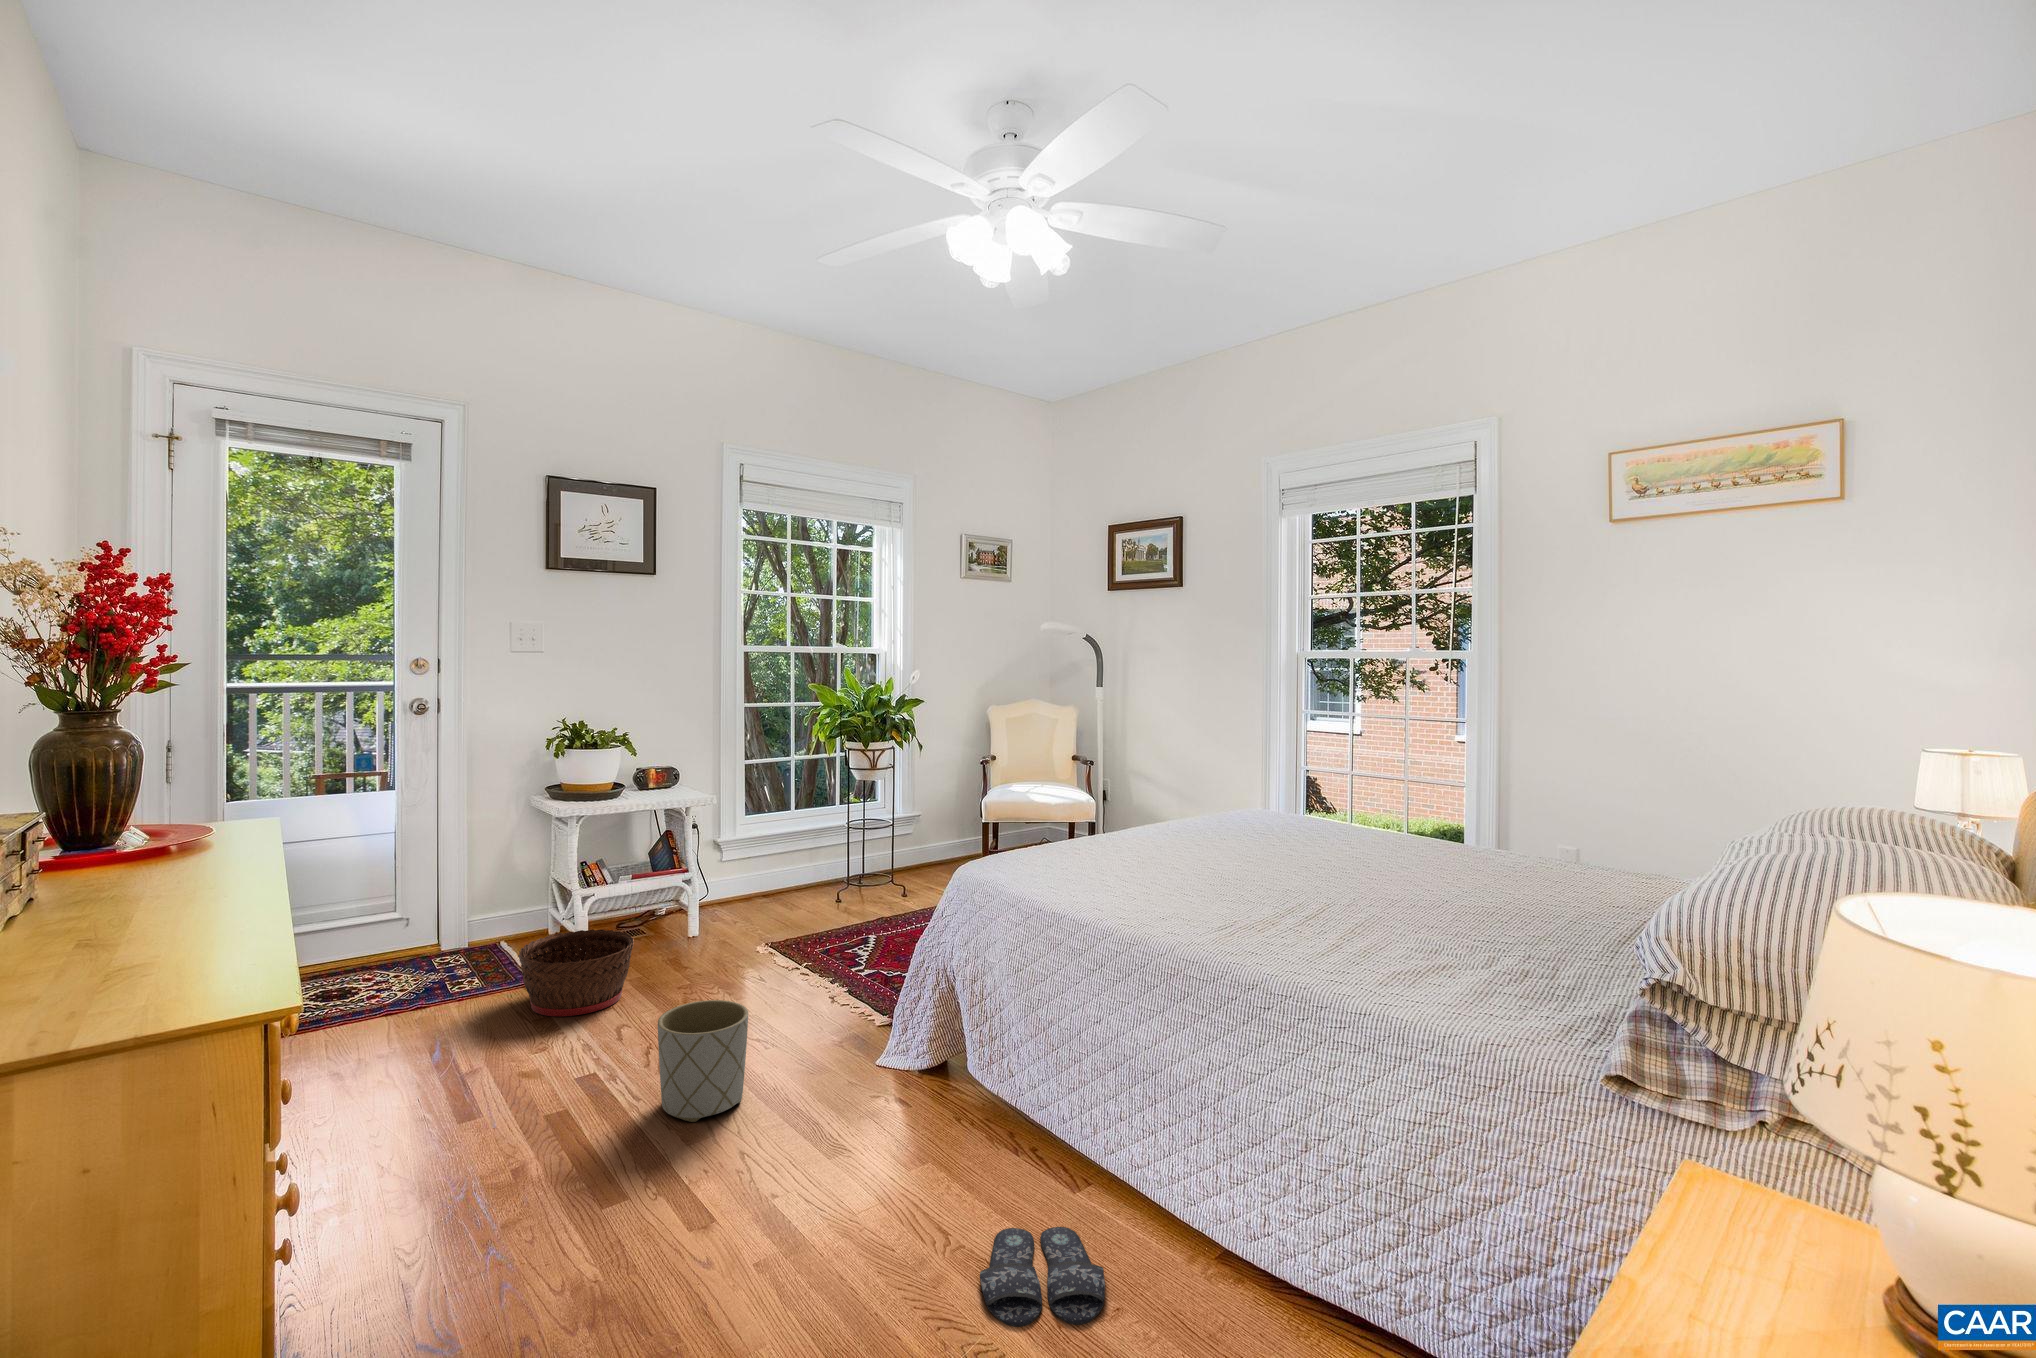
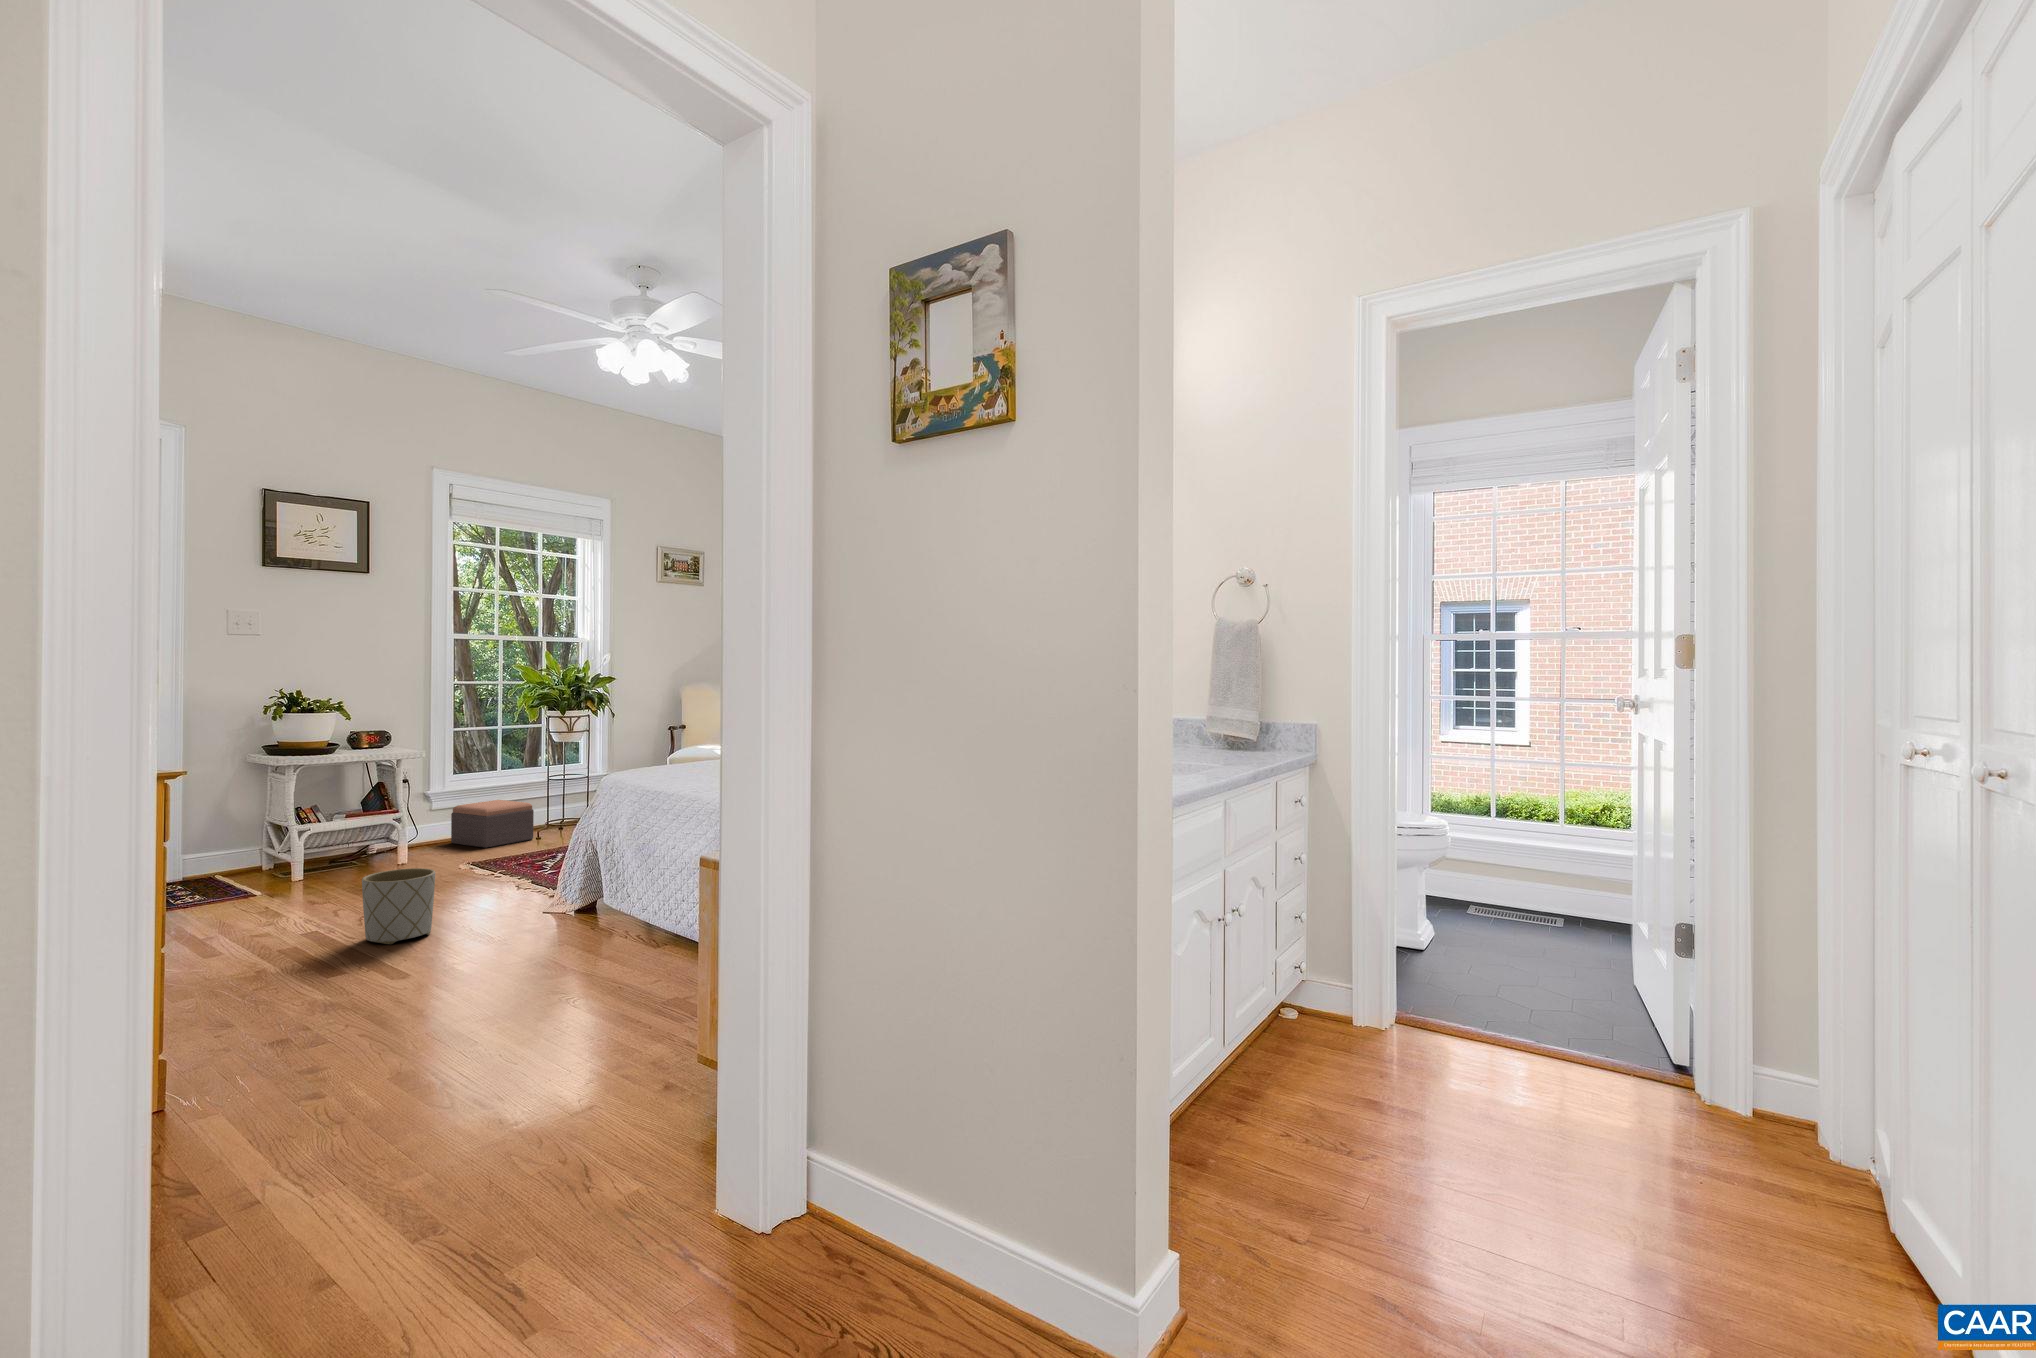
footstool: none [741,847,831,912] -> present [451,800,534,848]
basket: present [519,930,634,1016] -> none [241,848,346,908]
slippers: present [980,1227,1105,1327] -> none [576,962,659,995]

